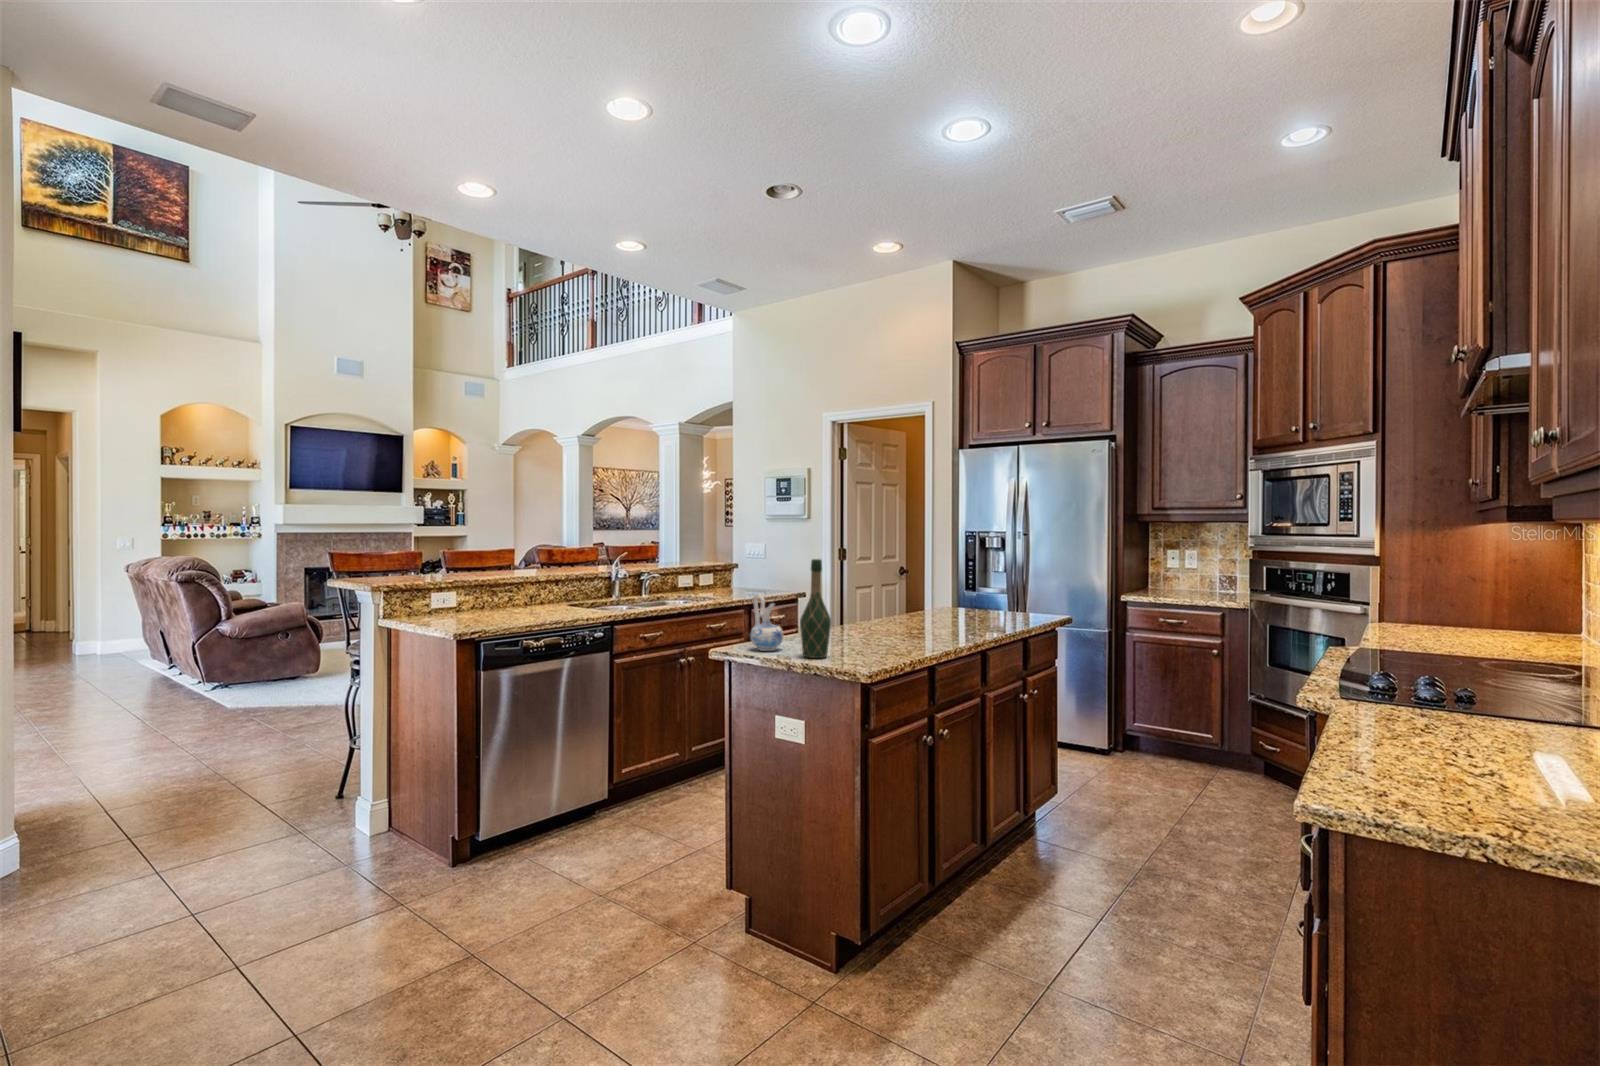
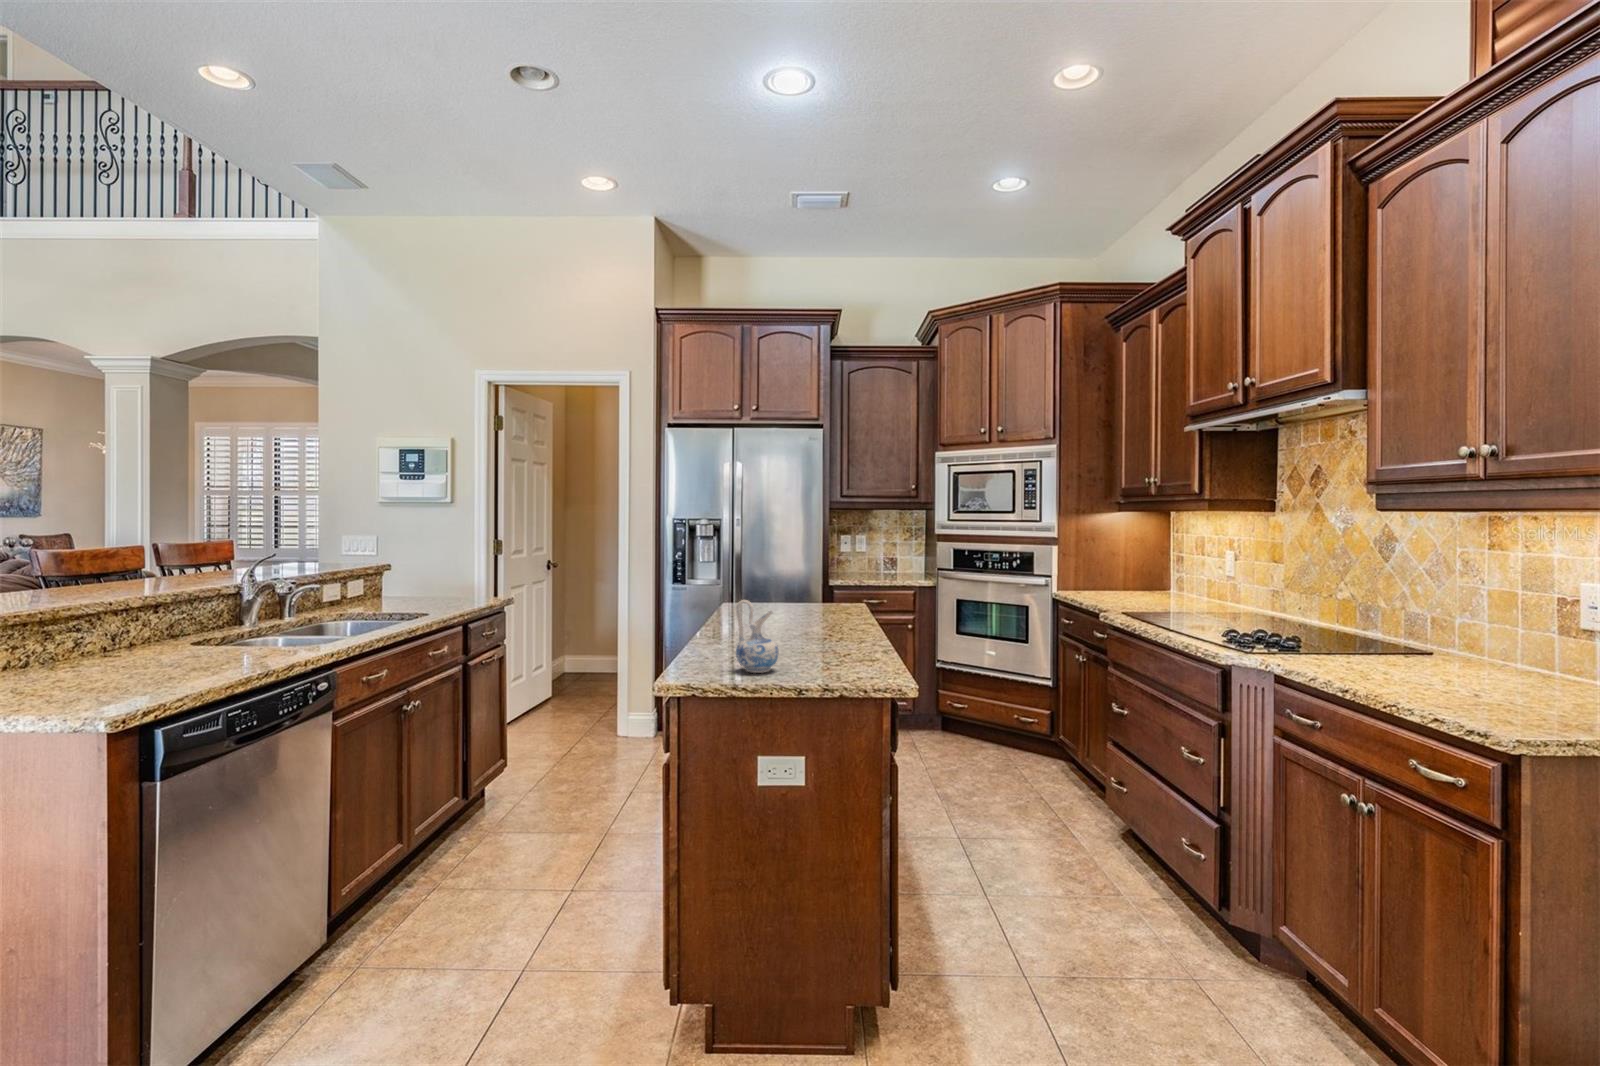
wine bottle: present [800,559,831,658] -> none [820,552,858,673]

